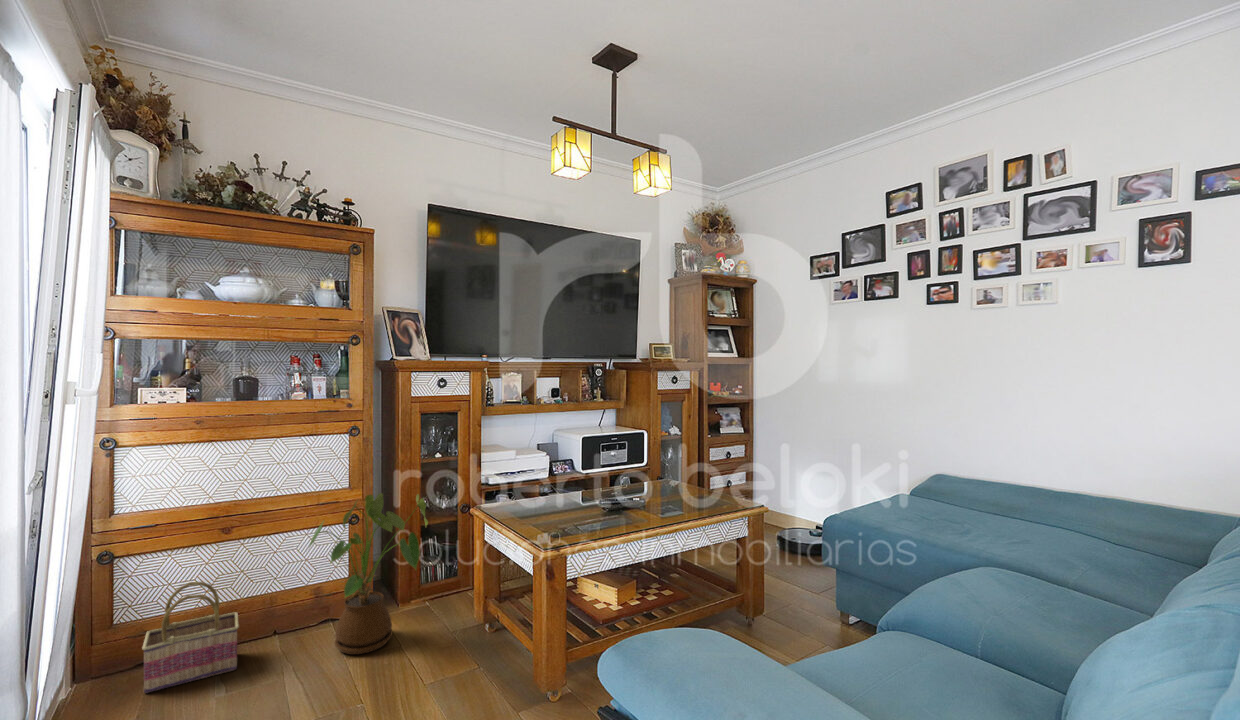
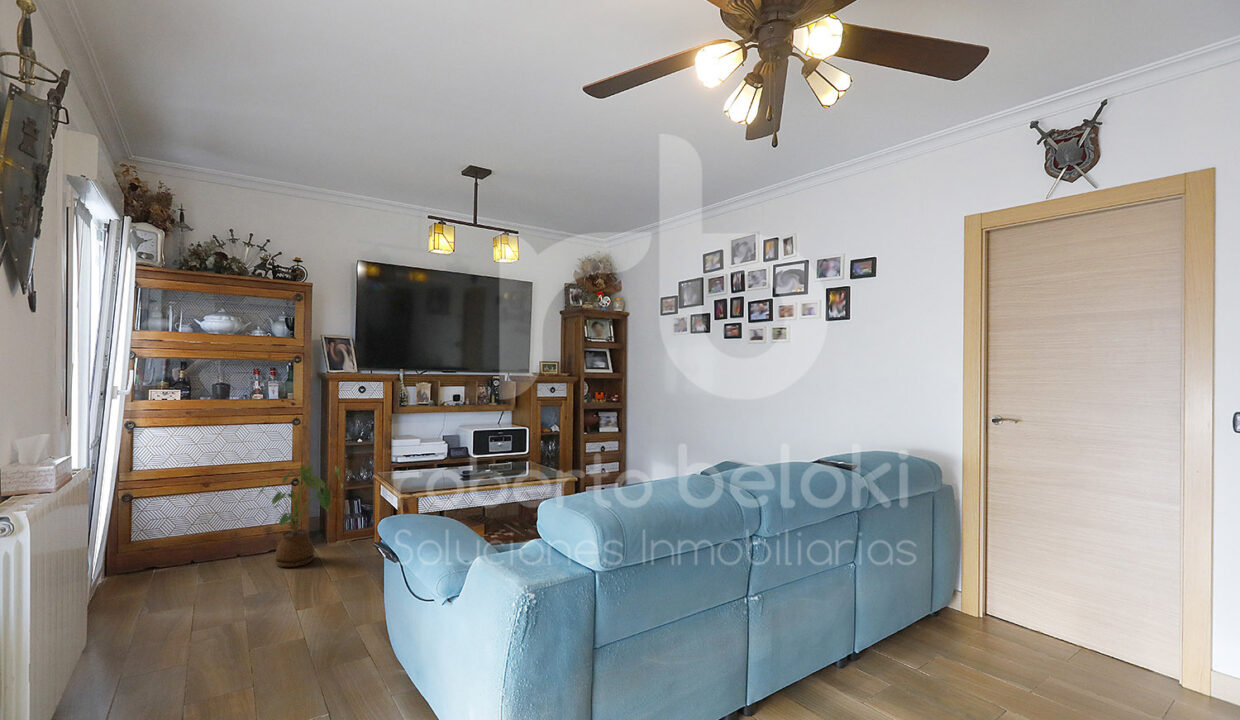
basket: present [142,582,239,693] -> none [150,517,211,582]

